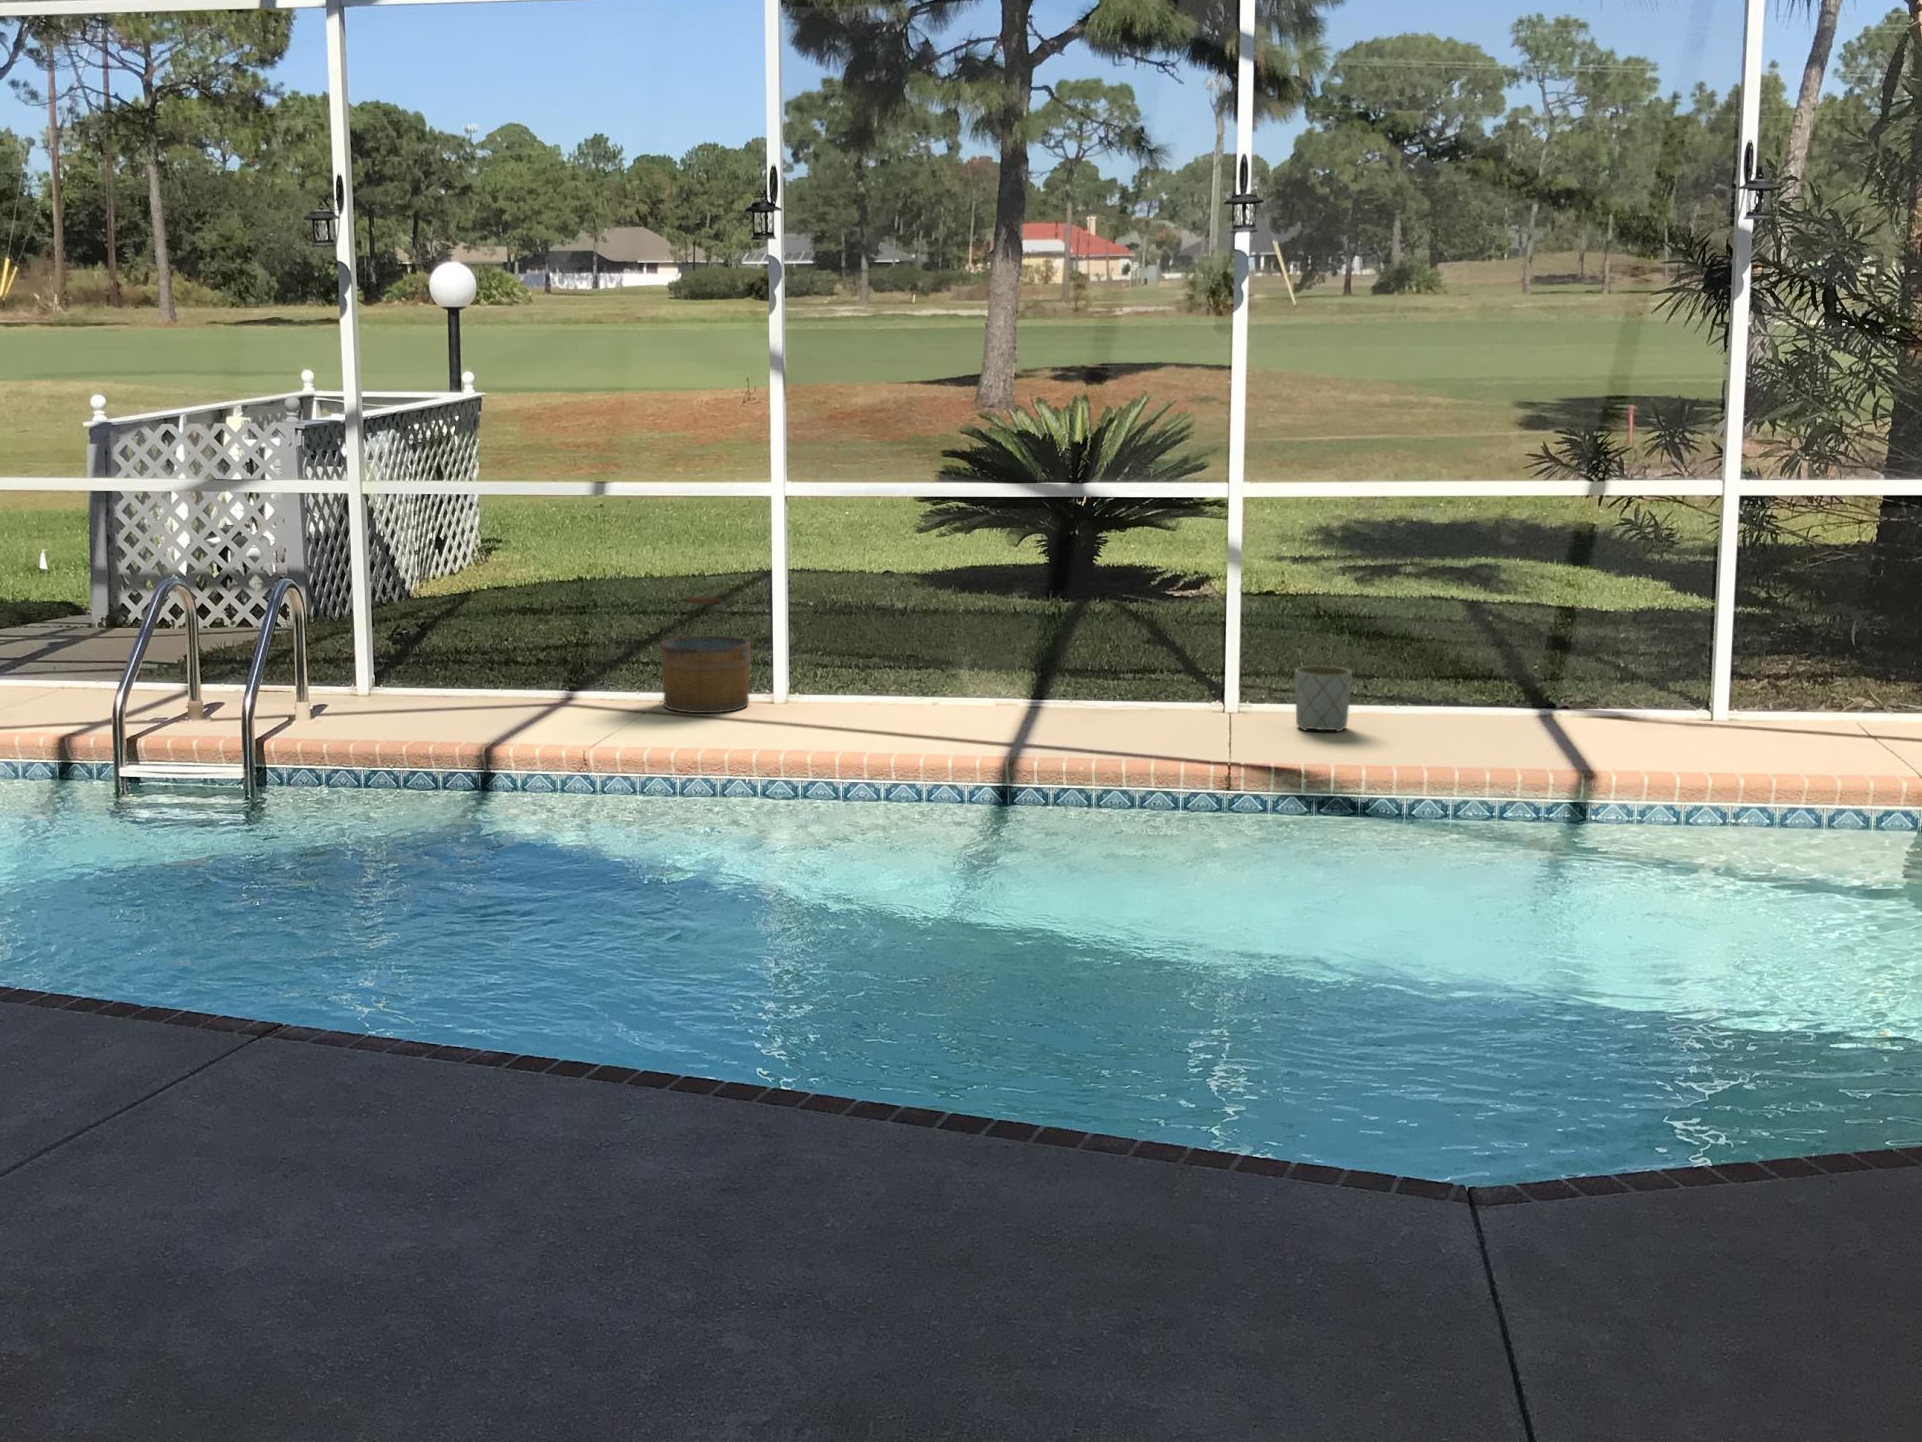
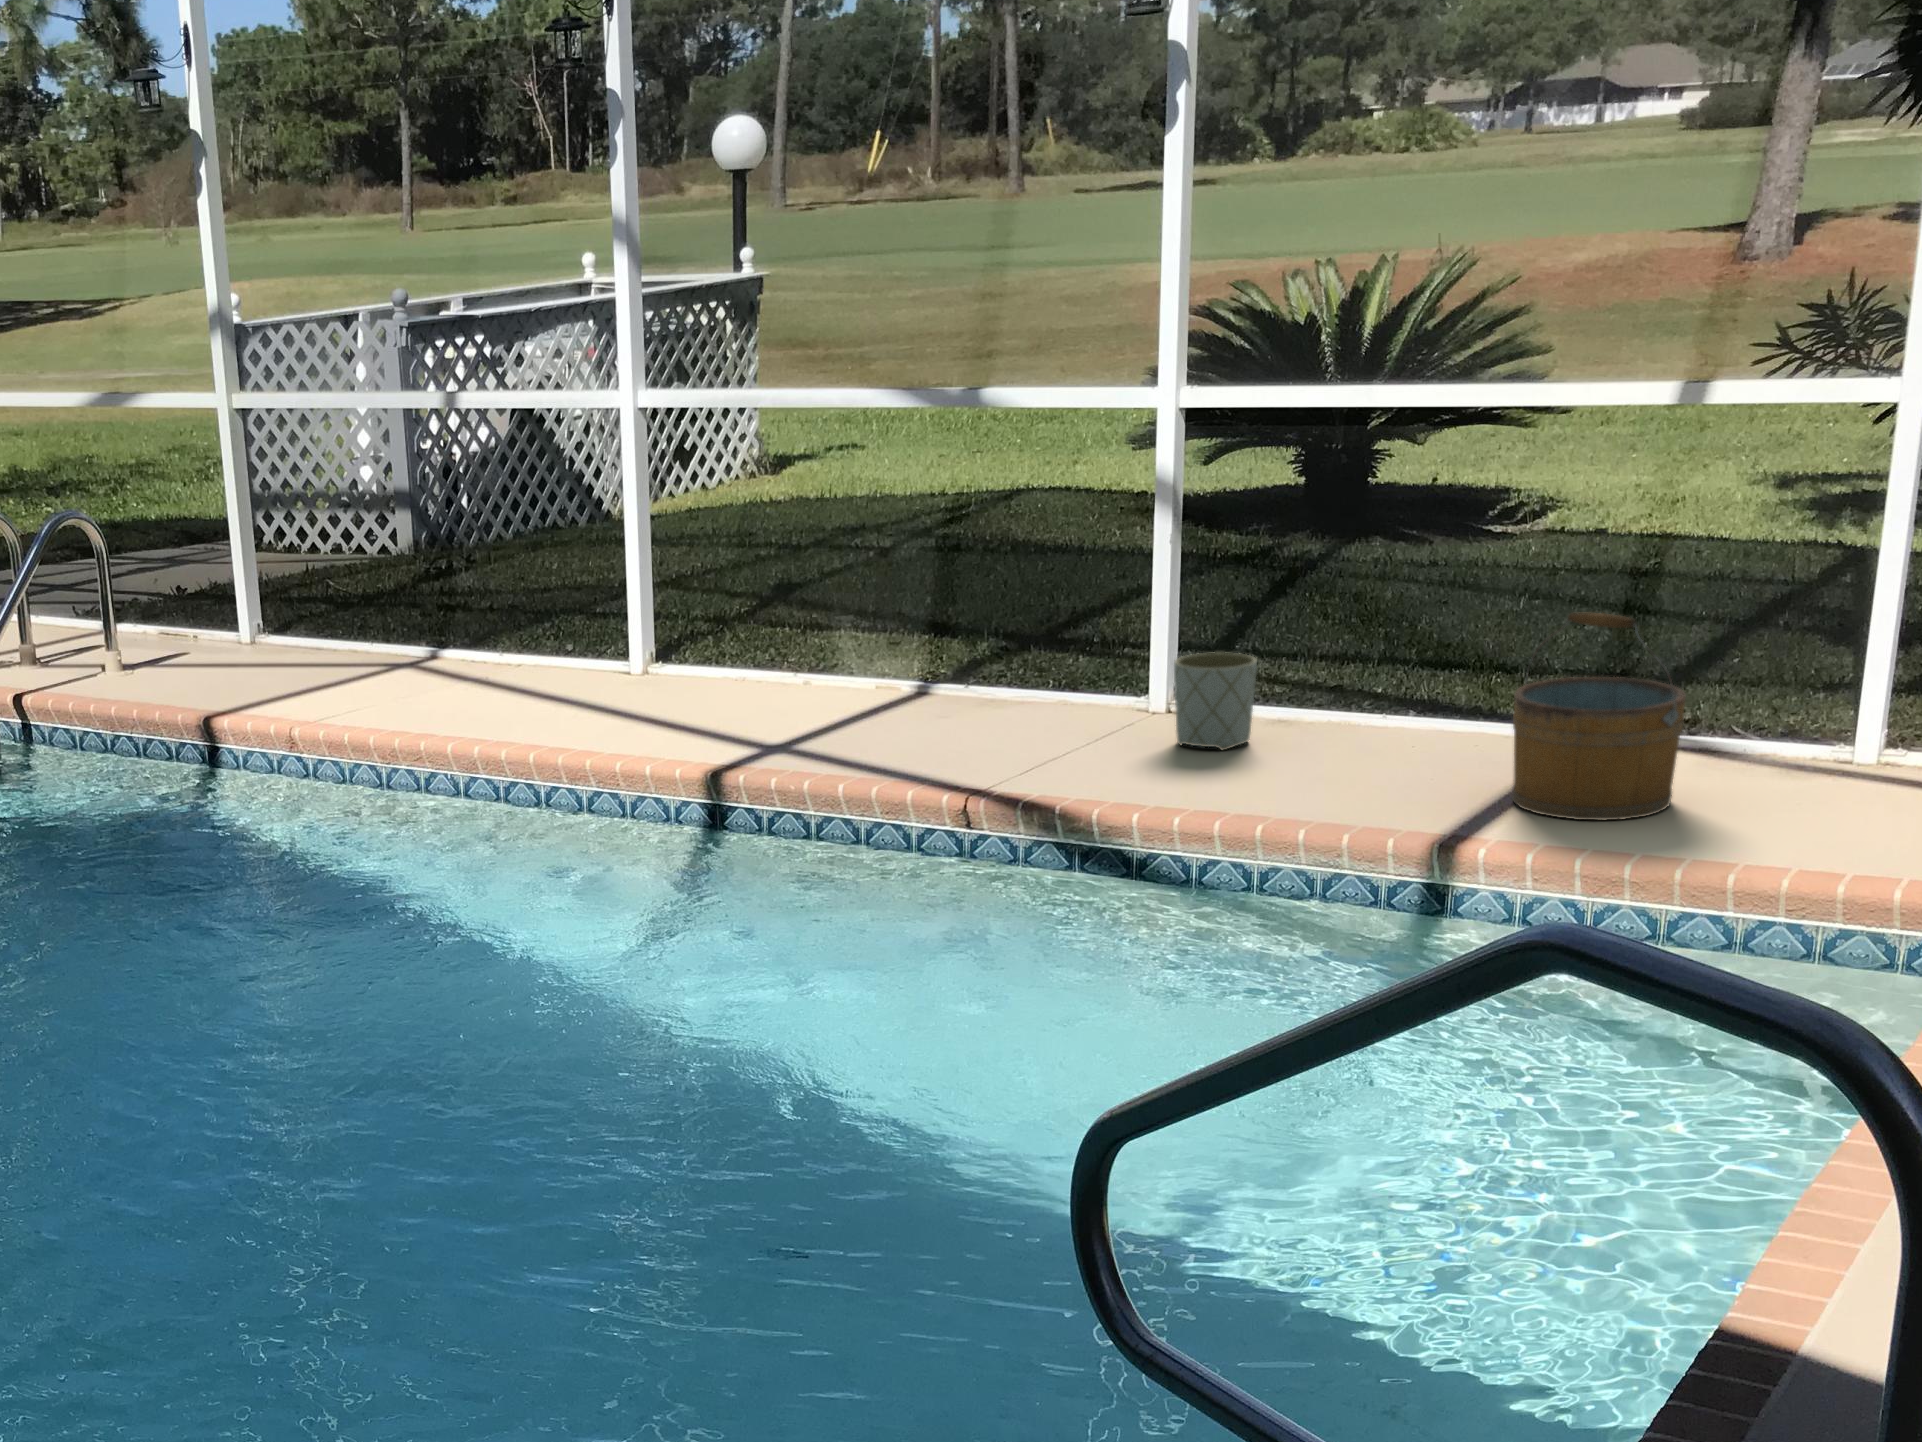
bucket: present [660,597,751,713] -> present [1512,612,1686,820]

